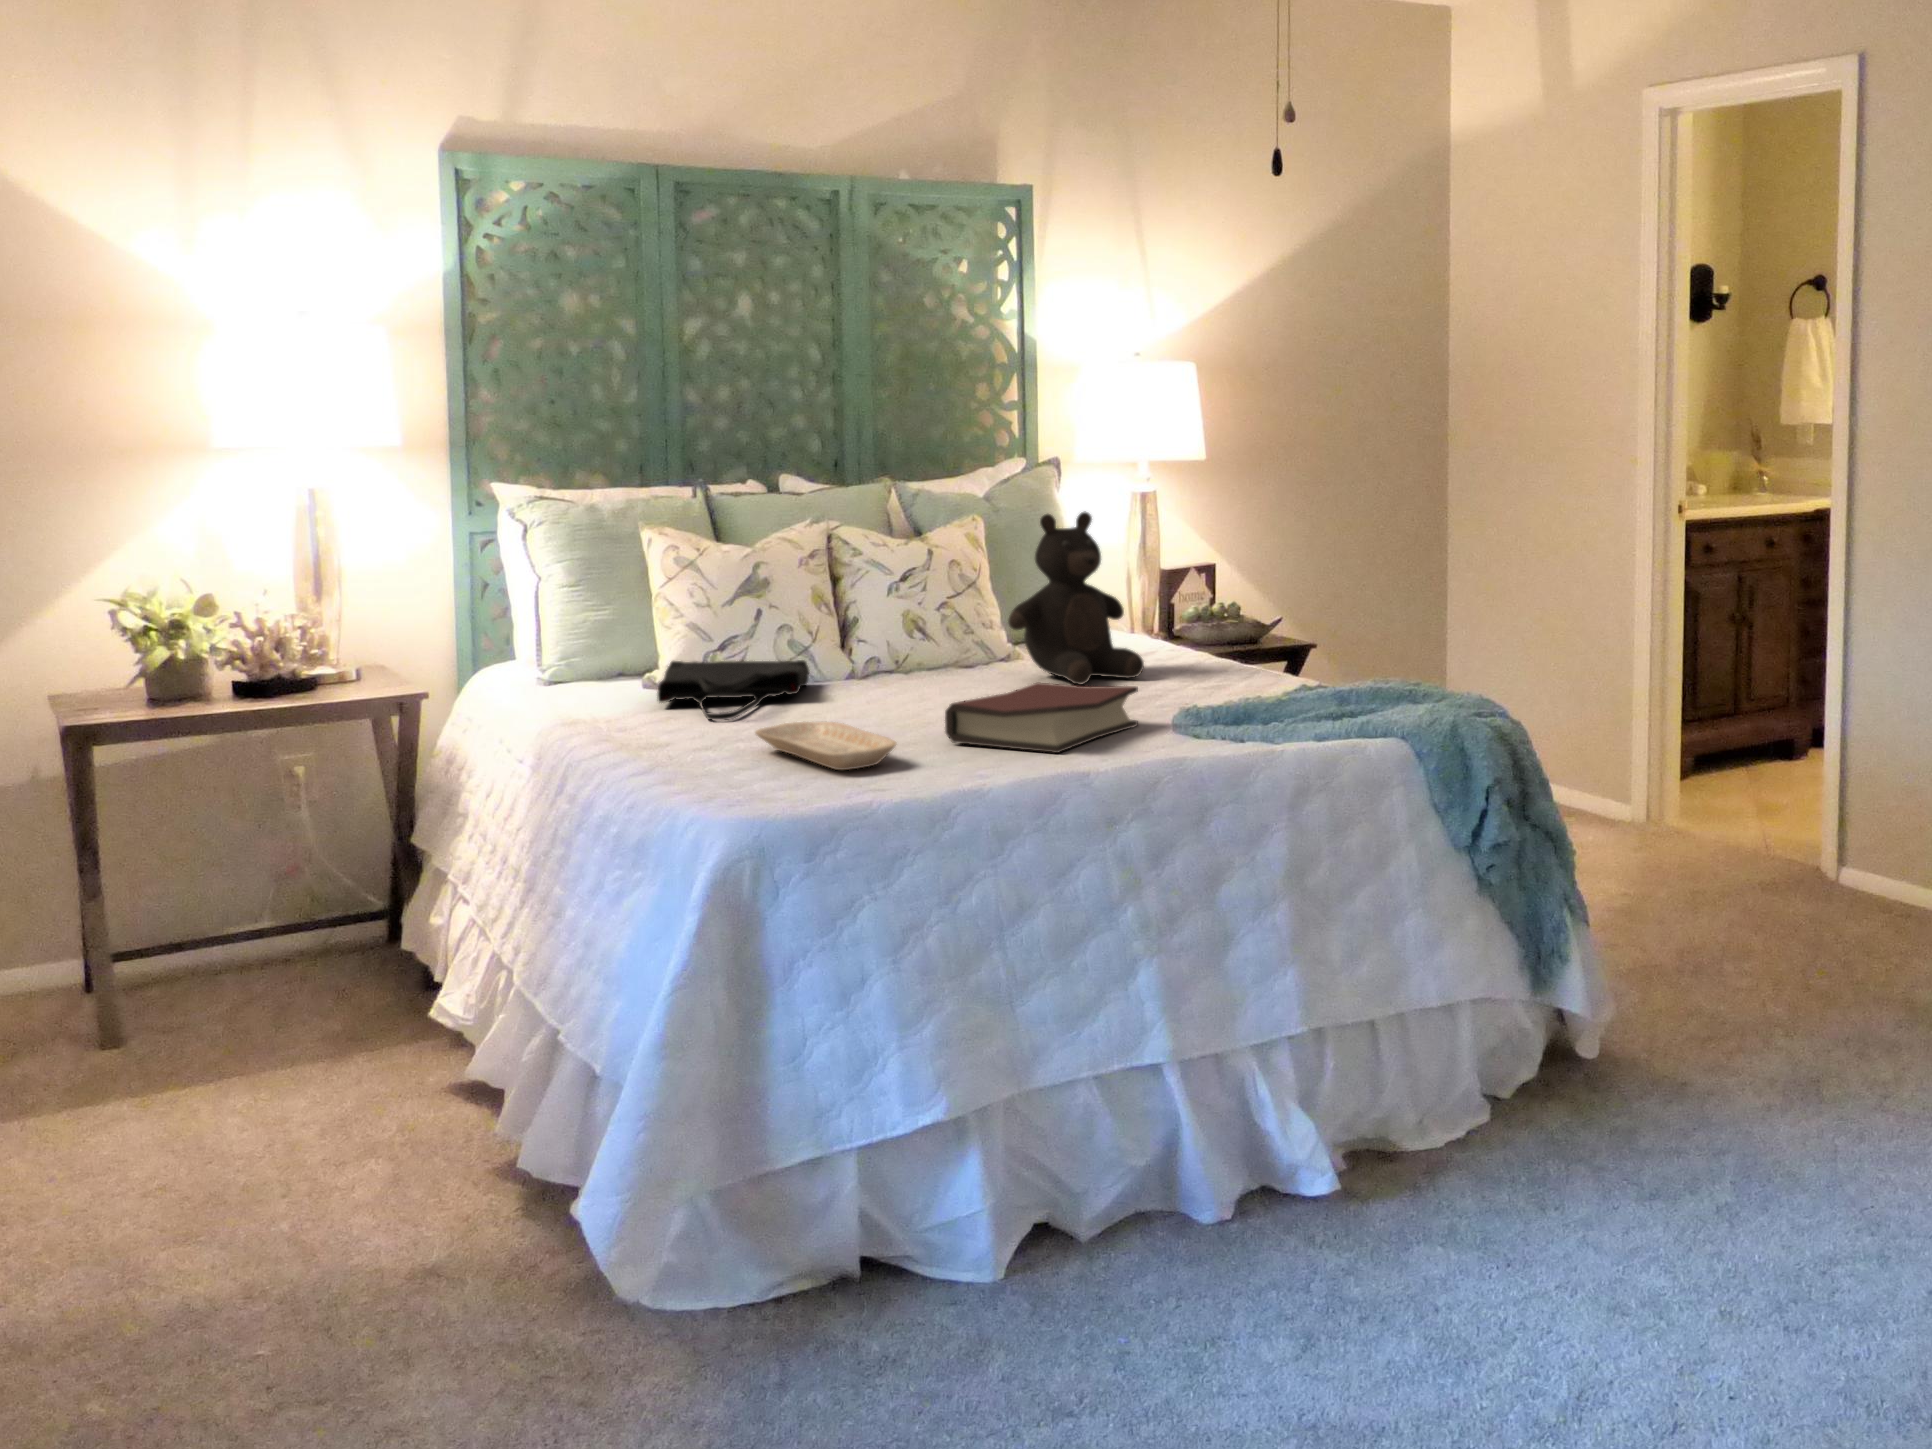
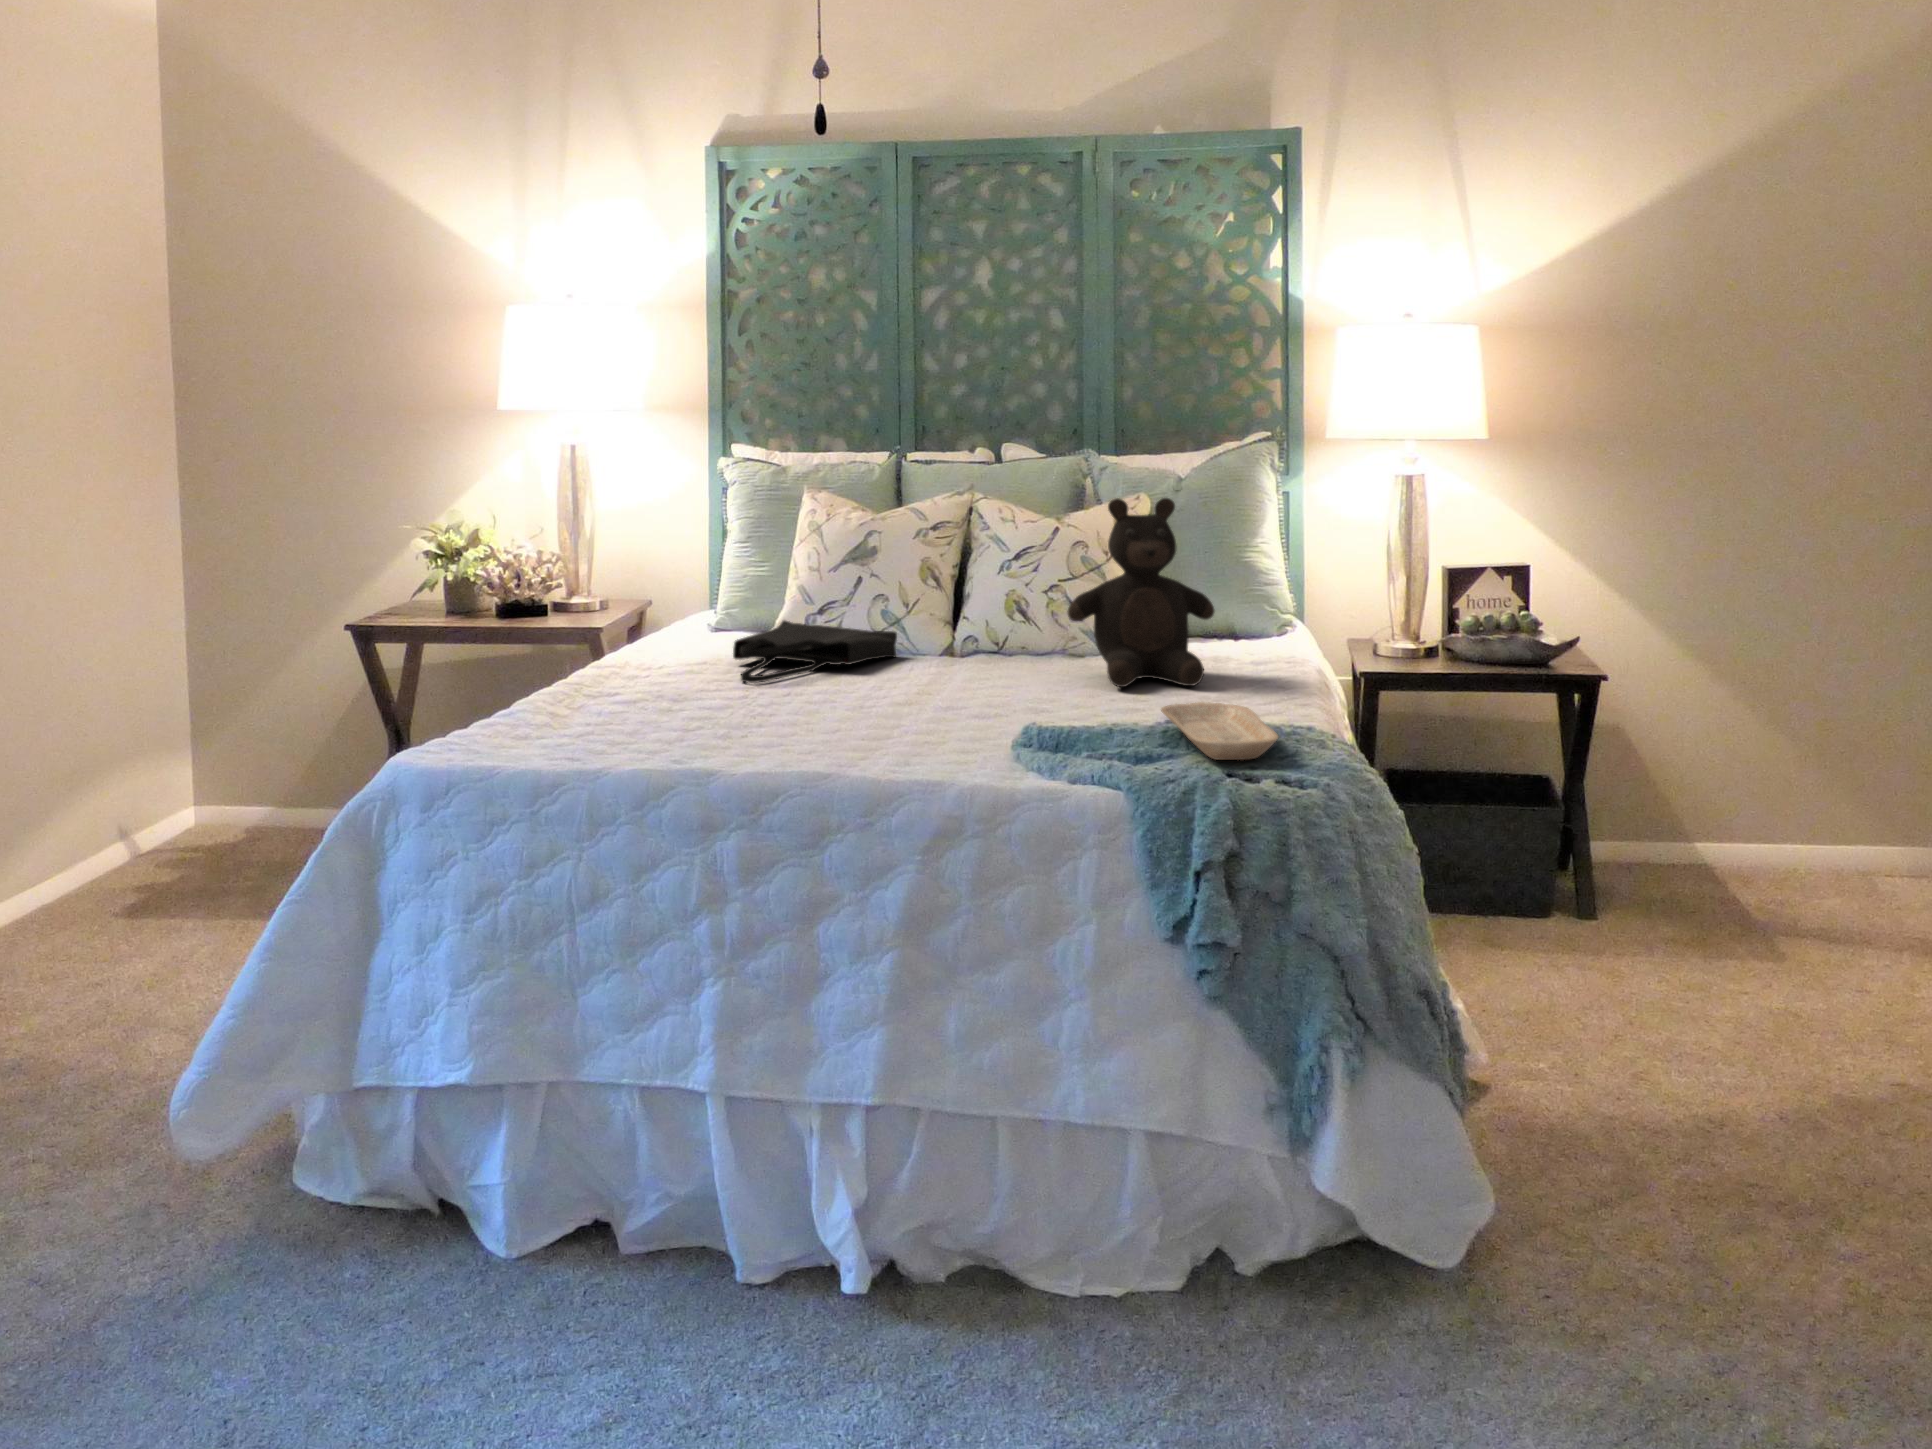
hardback book: present [945,683,1138,753] -> none [859,680,1071,758]
tray: present [755,722,896,770] -> present [1161,702,1278,760]

